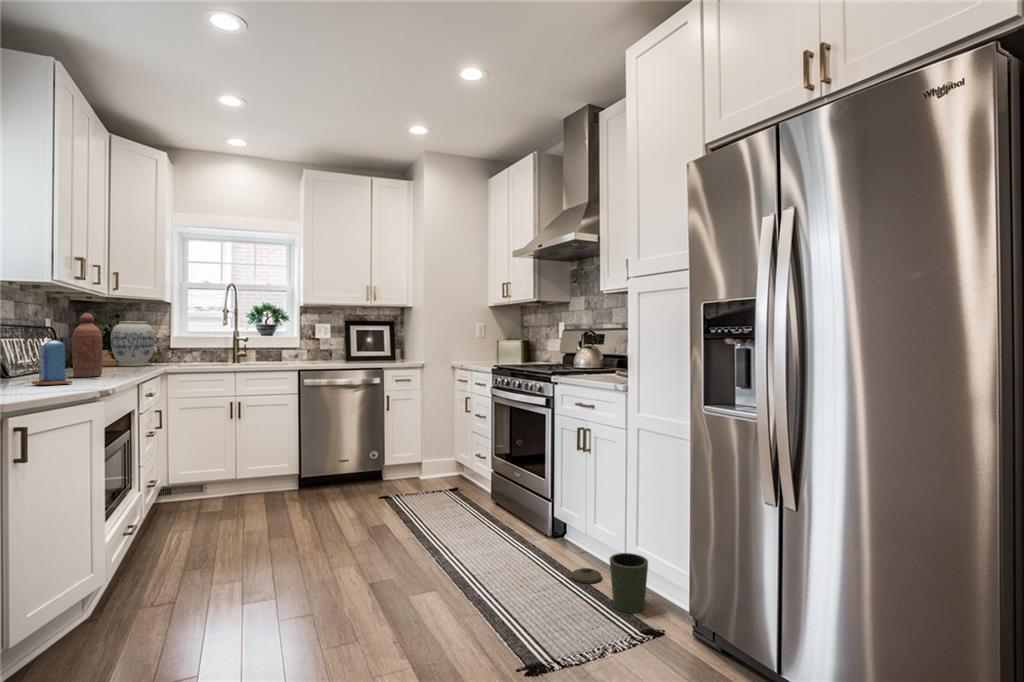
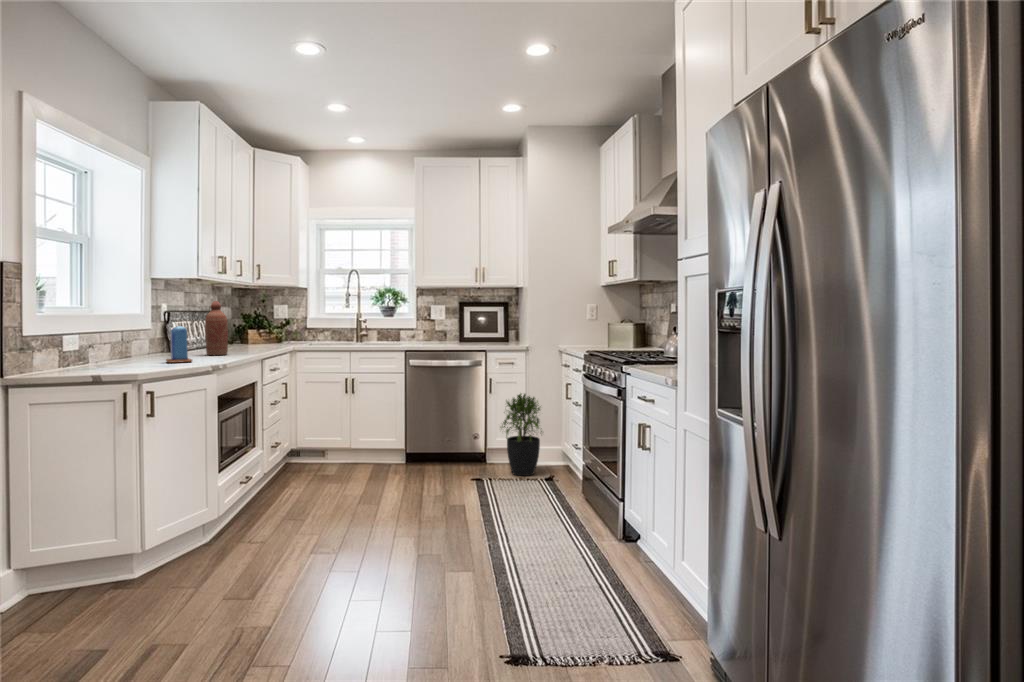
vase: present [111,321,155,366] -> none [253,305,289,345]
potted plant: none [397,407,444,489] -> present [500,394,542,476]
trash can: present [572,553,648,613] -> none [614,563,678,627]

